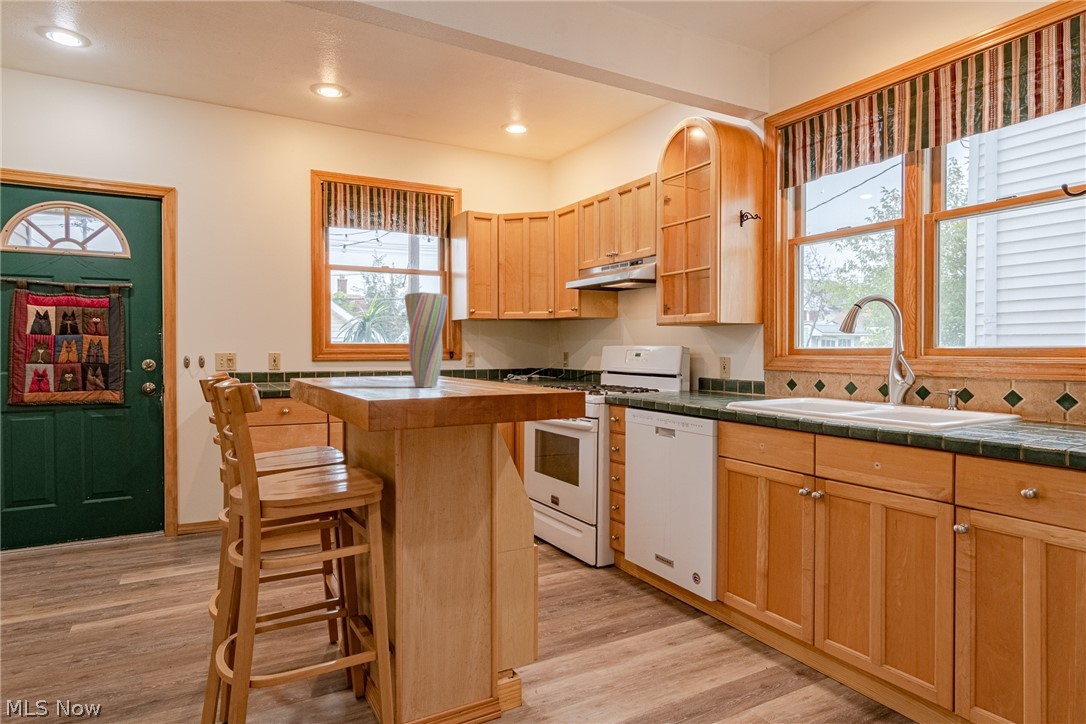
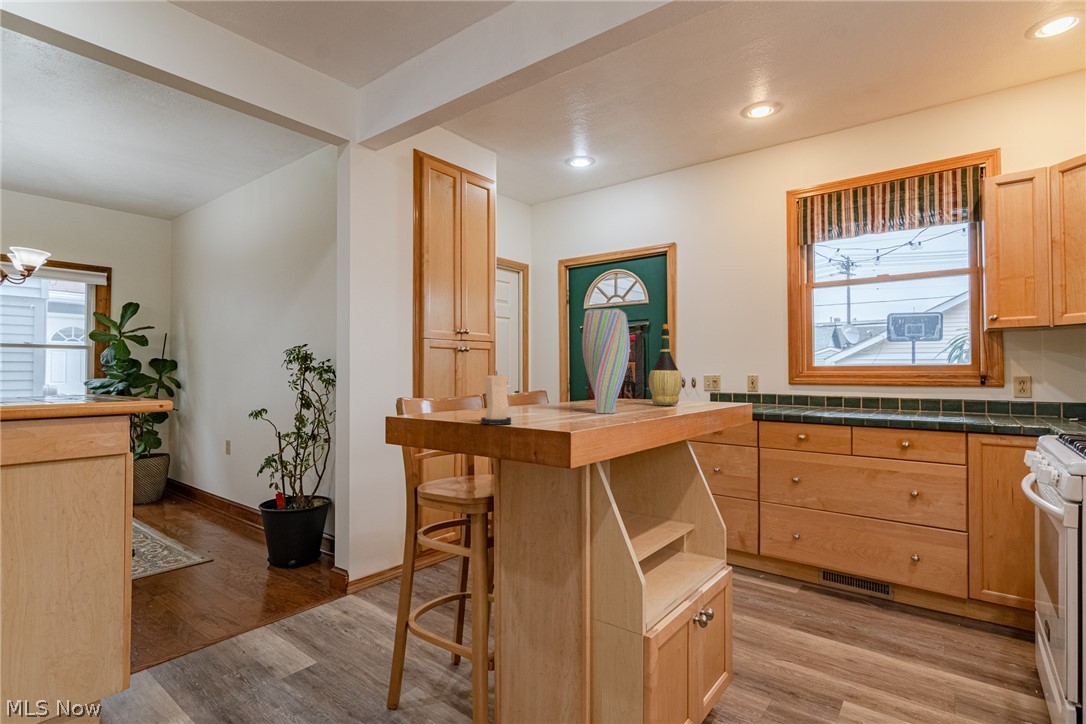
wine bottle: none [367,304,399,381] -> present [649,324,682,405]
candle: none [458,349,487,397] -> present [481,371,511,425]

